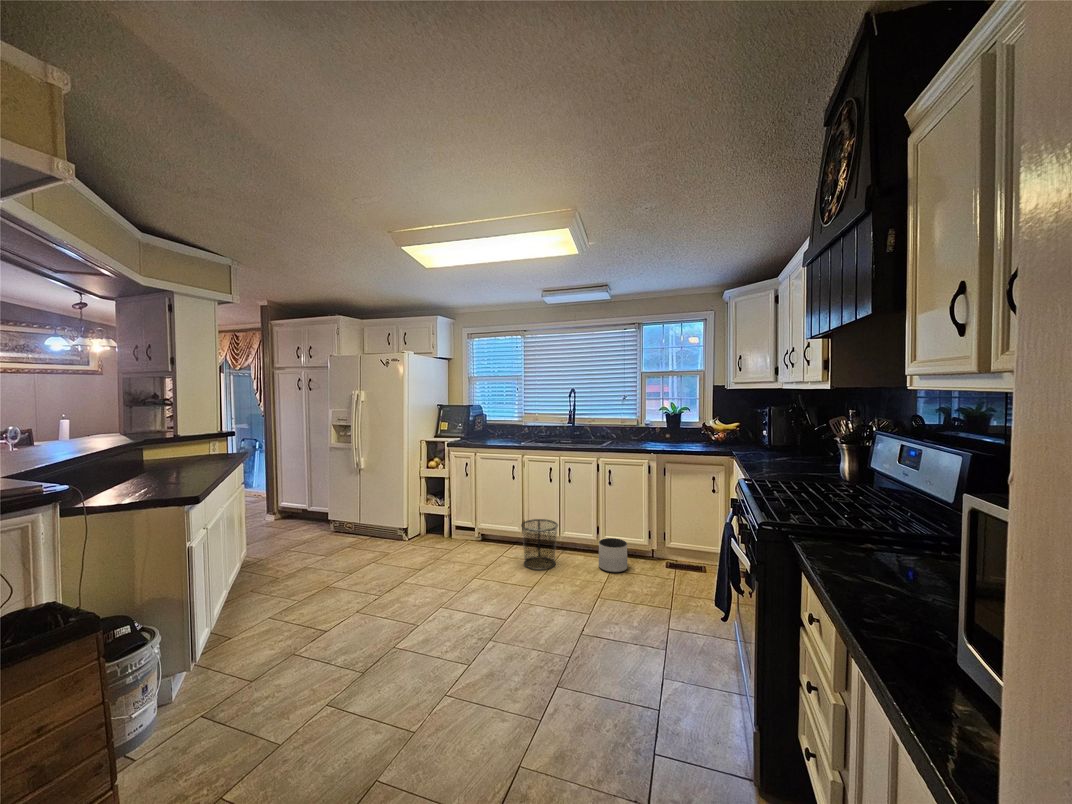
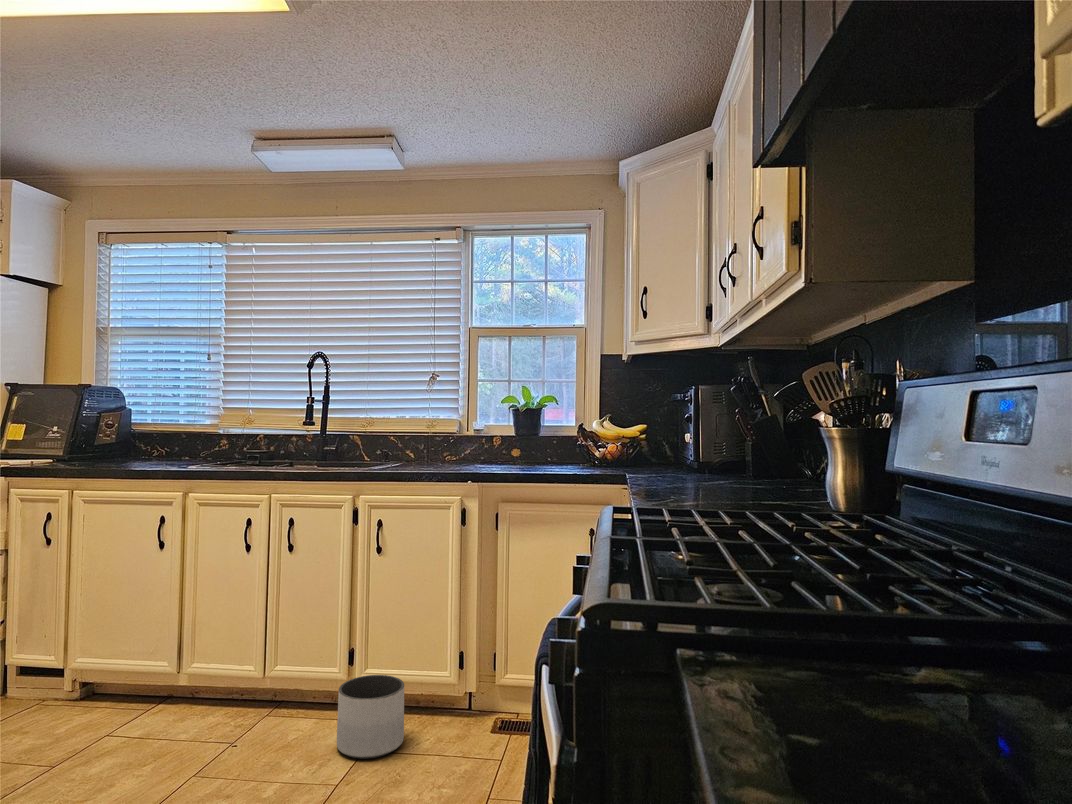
waste bin: present [521,519,558,570] -> none [142,641,243,771]

